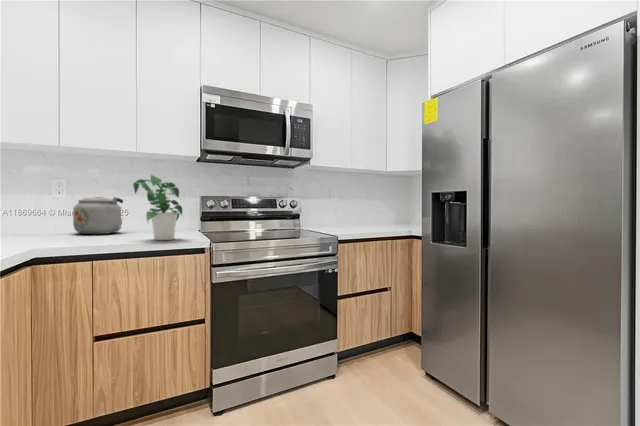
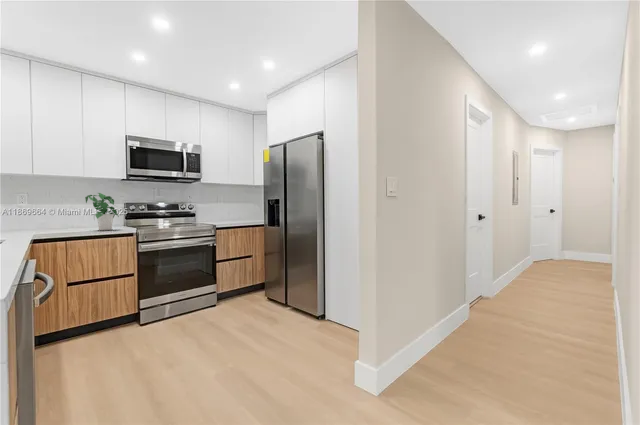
kettle: present [73,197,123,234] -> none [29,203,73,229]

